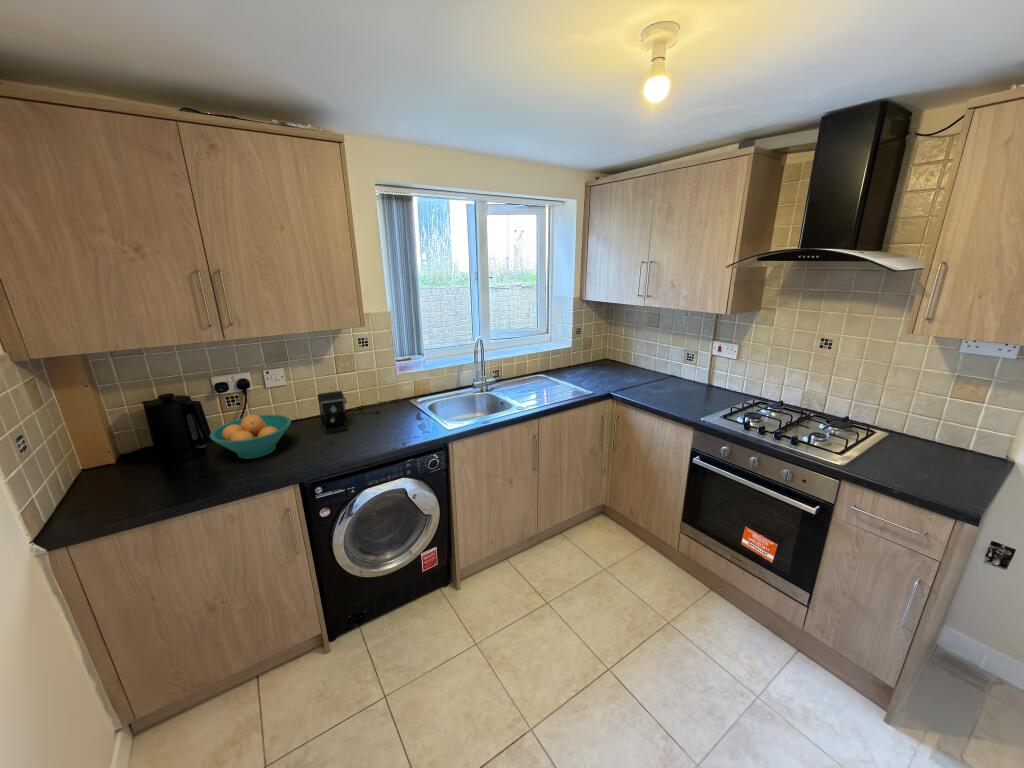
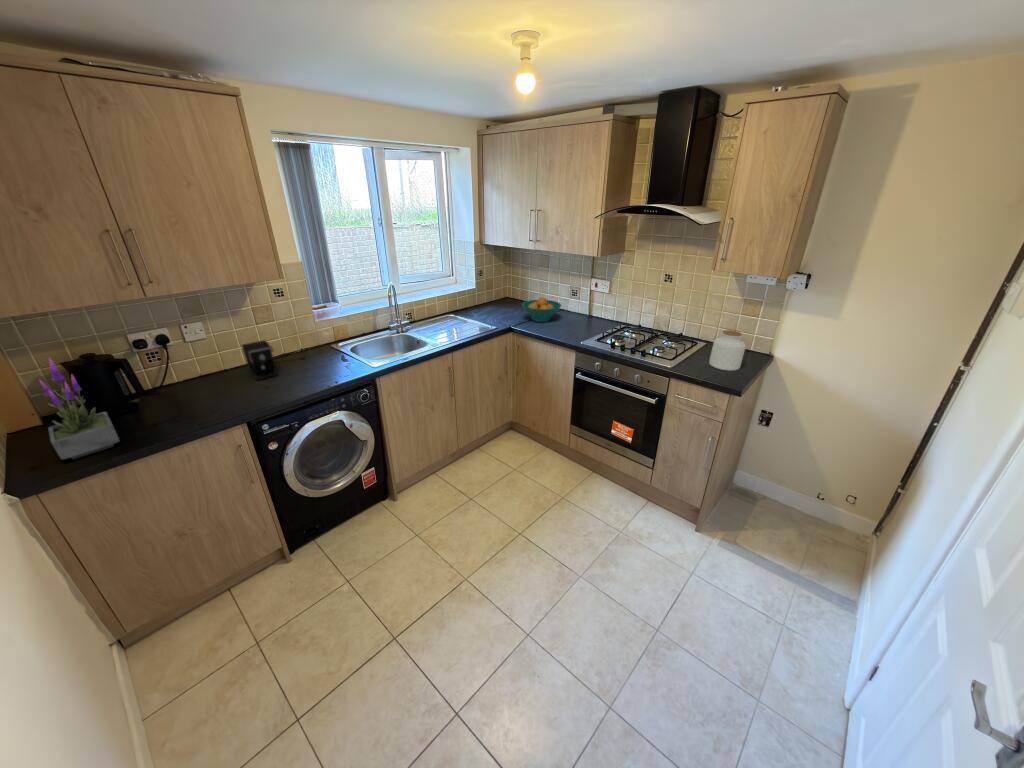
potted plant: none [96,397,169,509] -> present [40,359,120,459]
fruit bowl: present [210,415,291,459] -> present [522,297,561,322]
jar: none [905,419,975,481] -> present [709,330,746,371]

